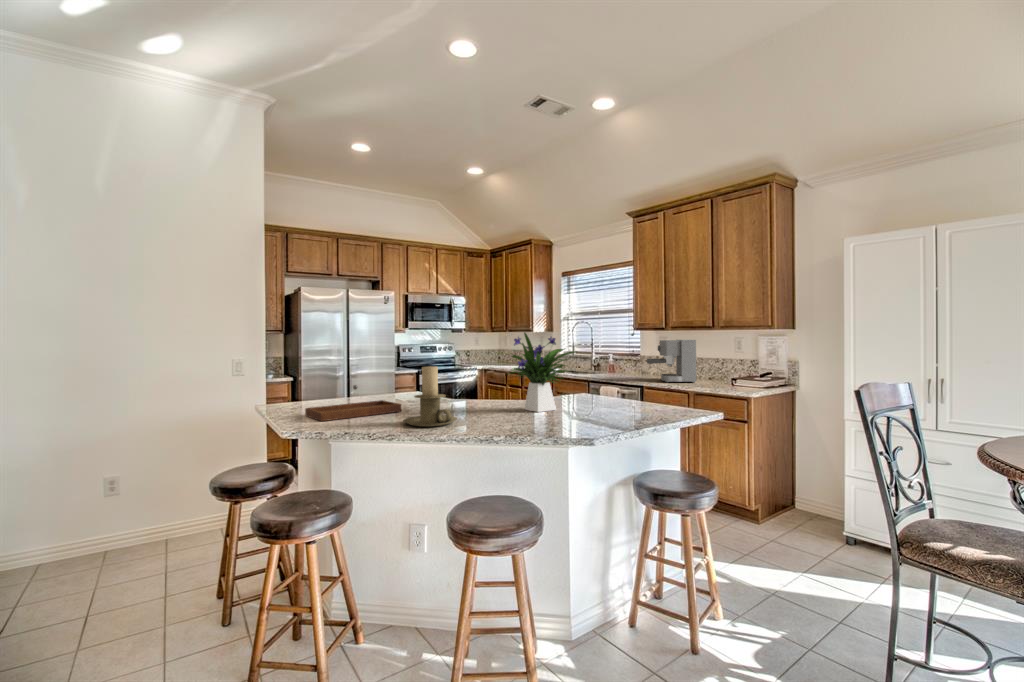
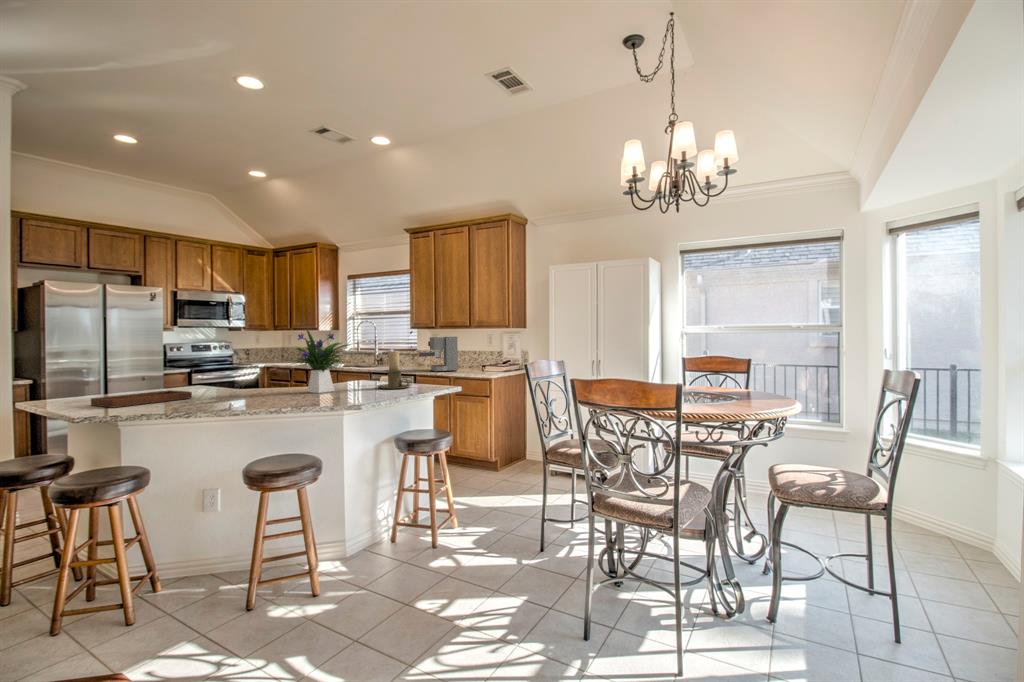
candle holder: present [403,366,457,427] -> present [378,351,411,389]

